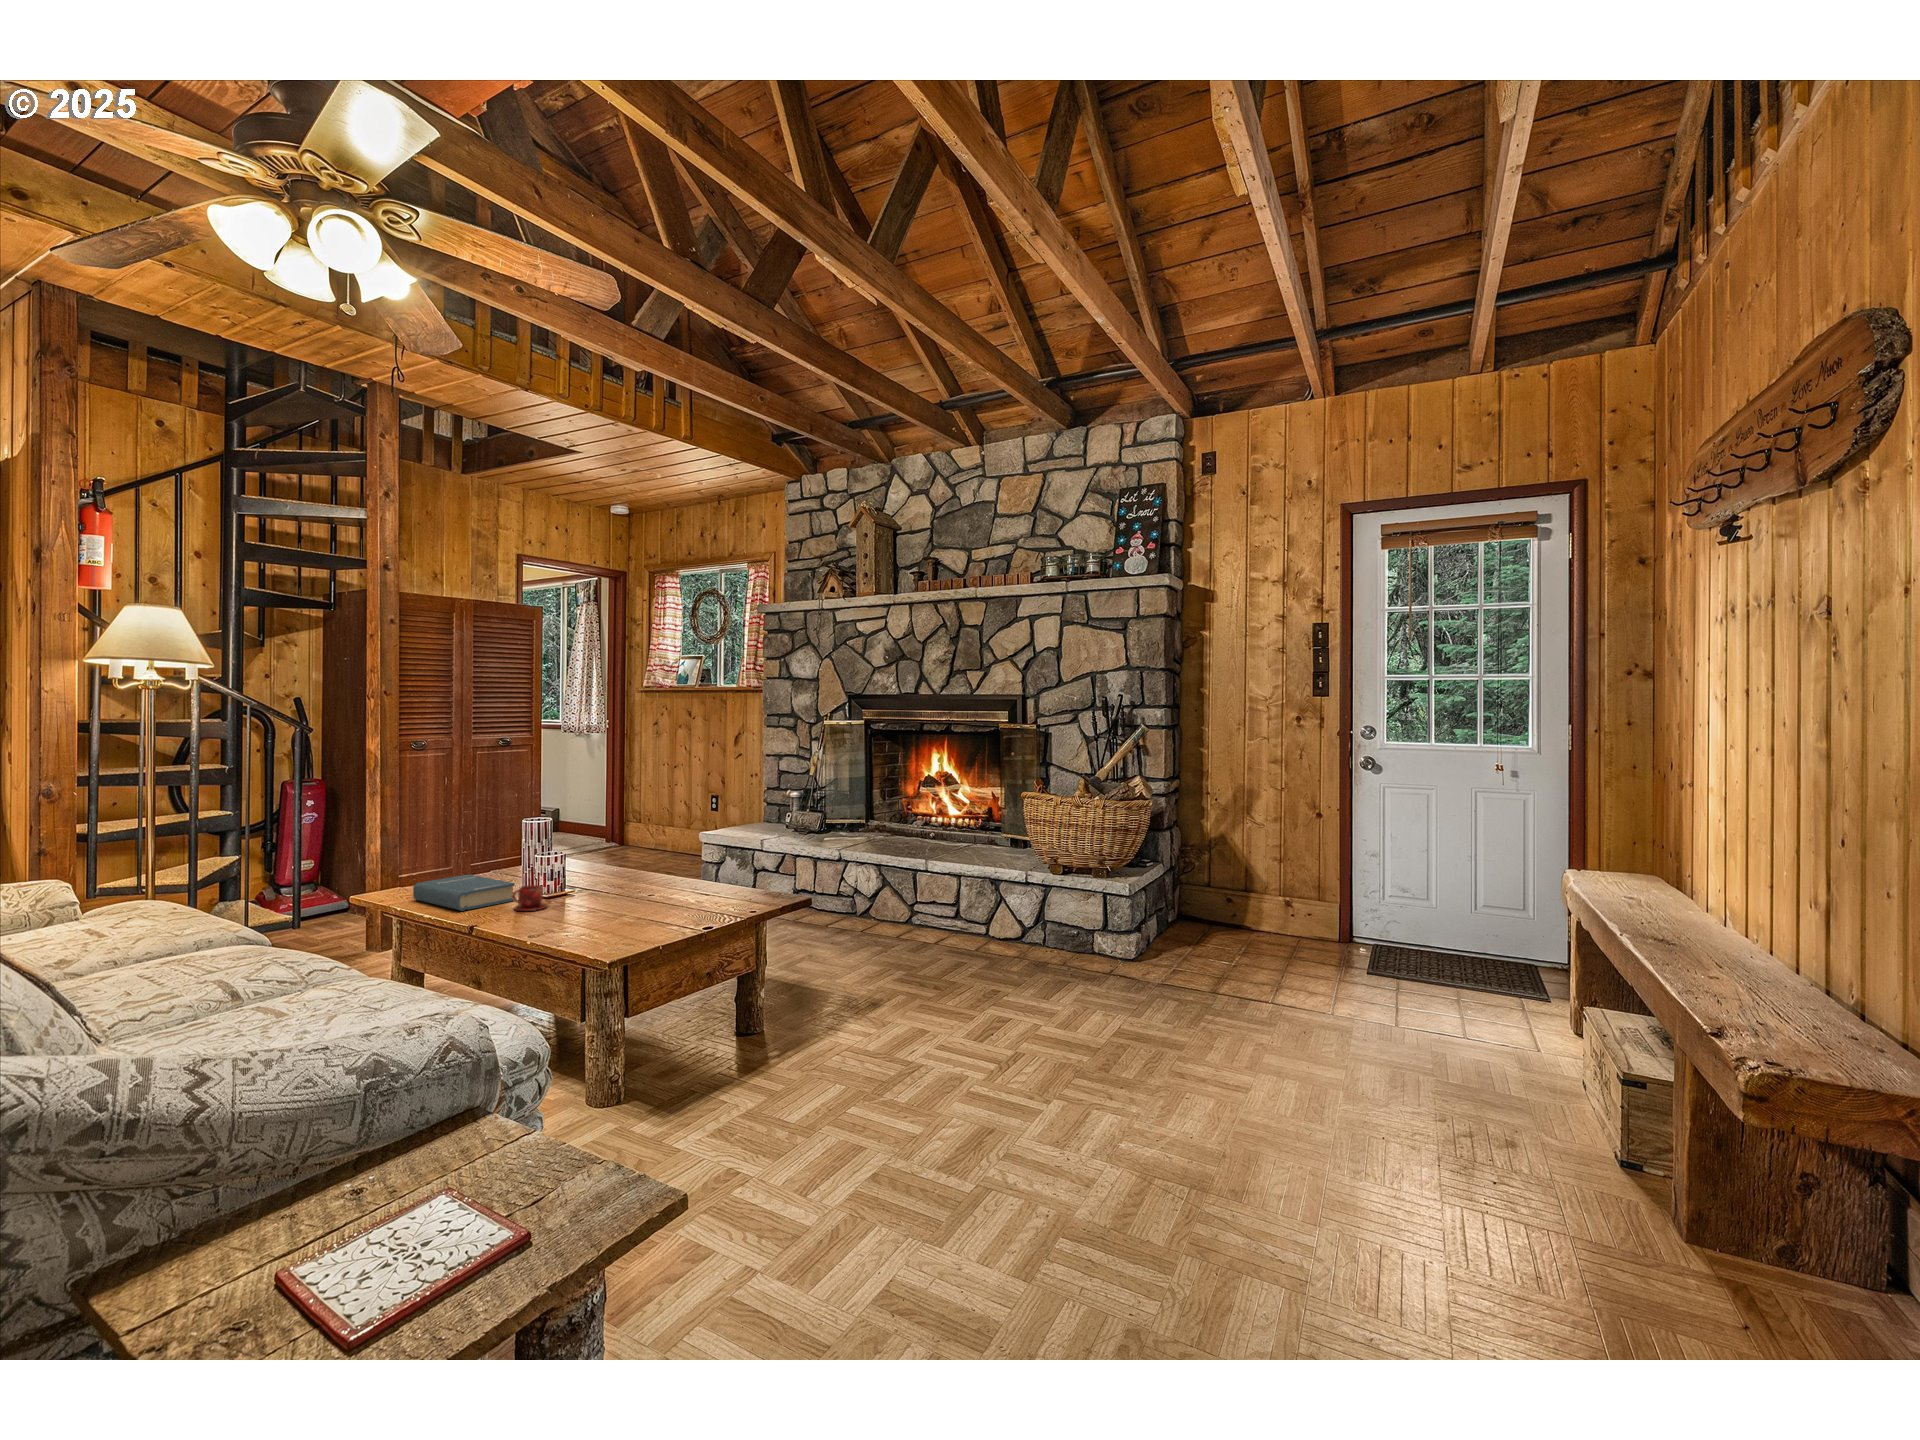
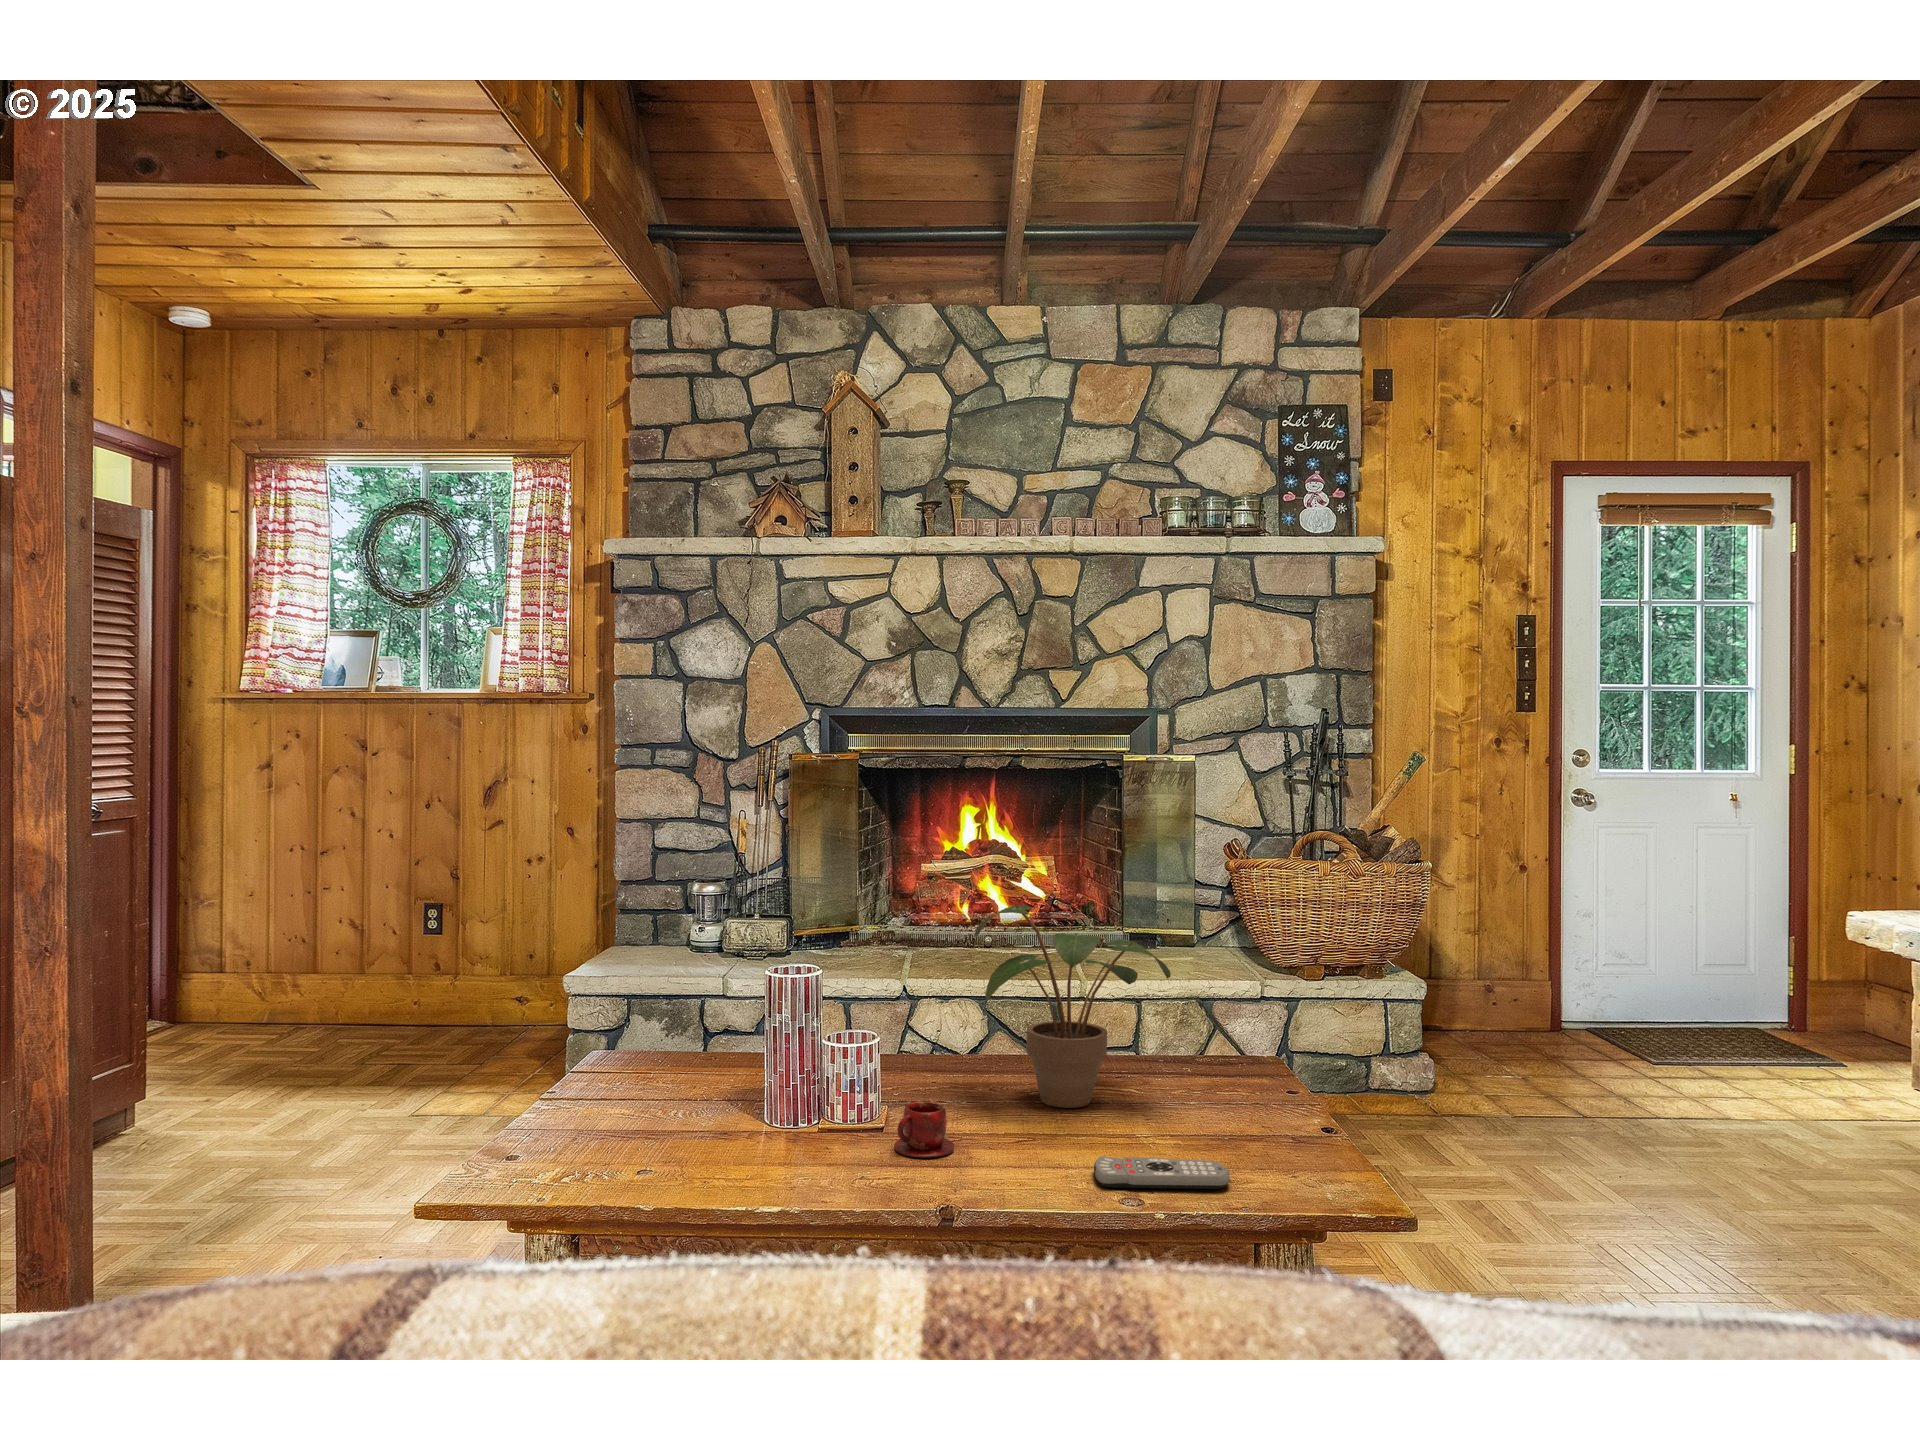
potted plant: none [602,793,715,904] -> present [975,905,1171,1108]
hardback book: present [413,874,515,911] -> none [663,1100,849,1176]
remote control: none [543,919,607,940] -> present [1094,1156,1230,1189]

